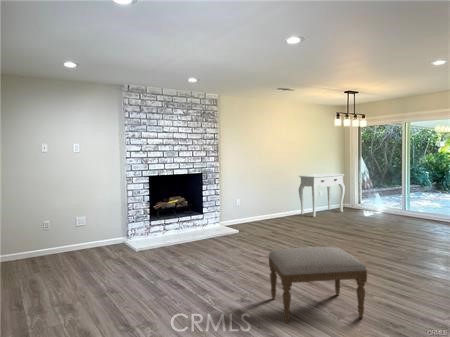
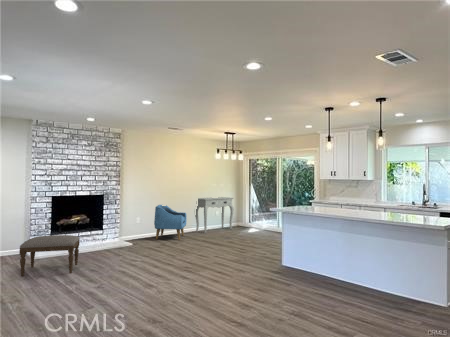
armchair: none [259,184,294,226] -> present [154,205,187,240]
ottoman: present [269,247,367,324] -> present [19,235,79,276]

